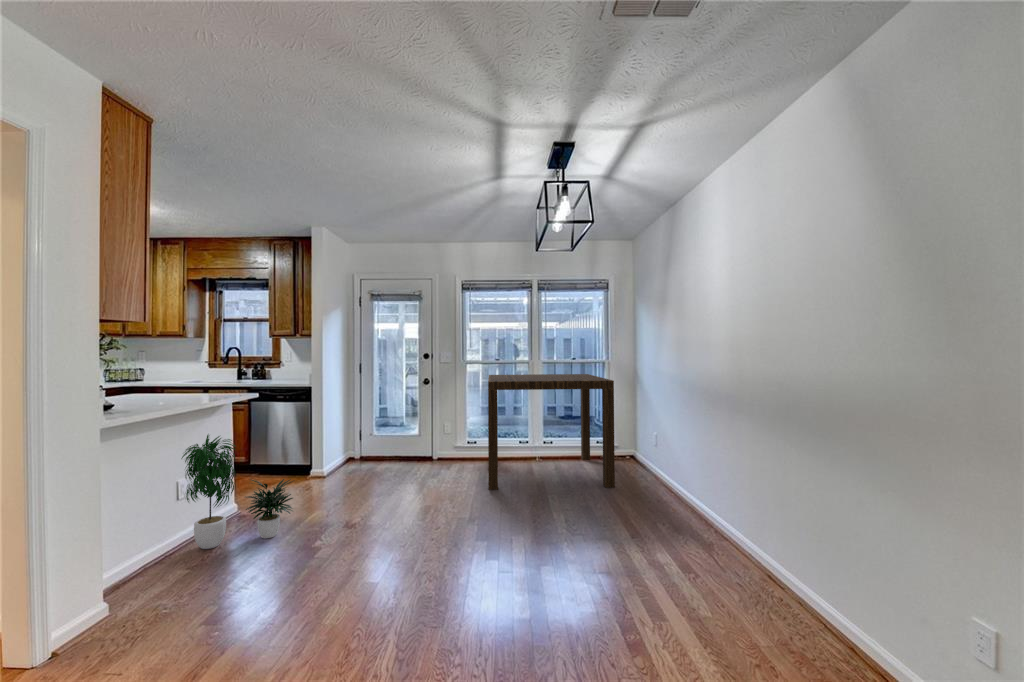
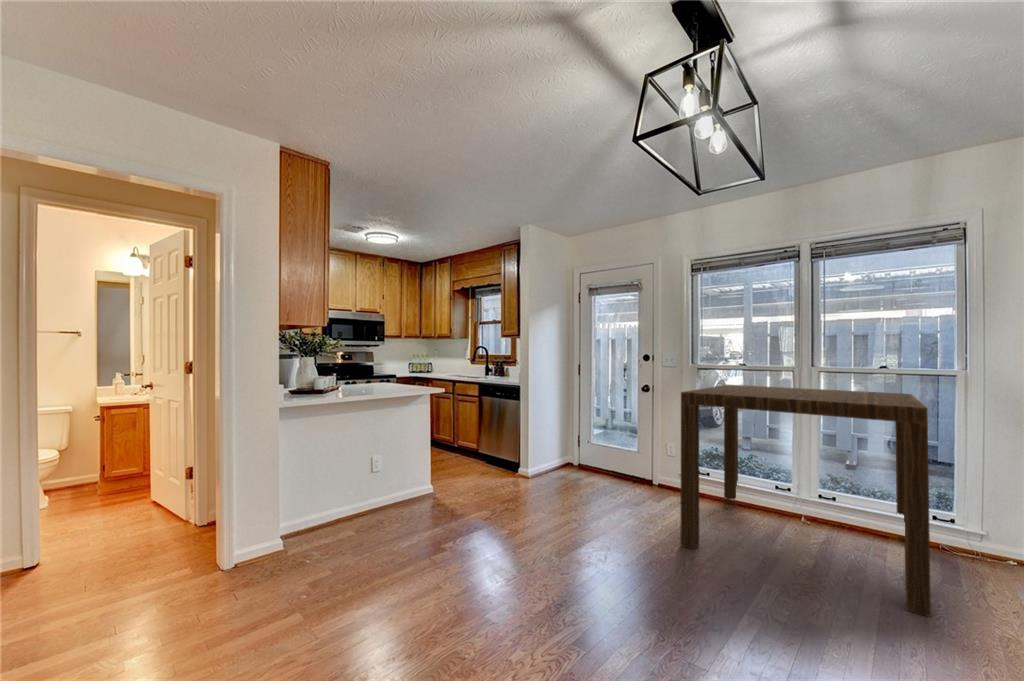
potted plant: present [181,435,293,549] -> none [345,418,436,531]

